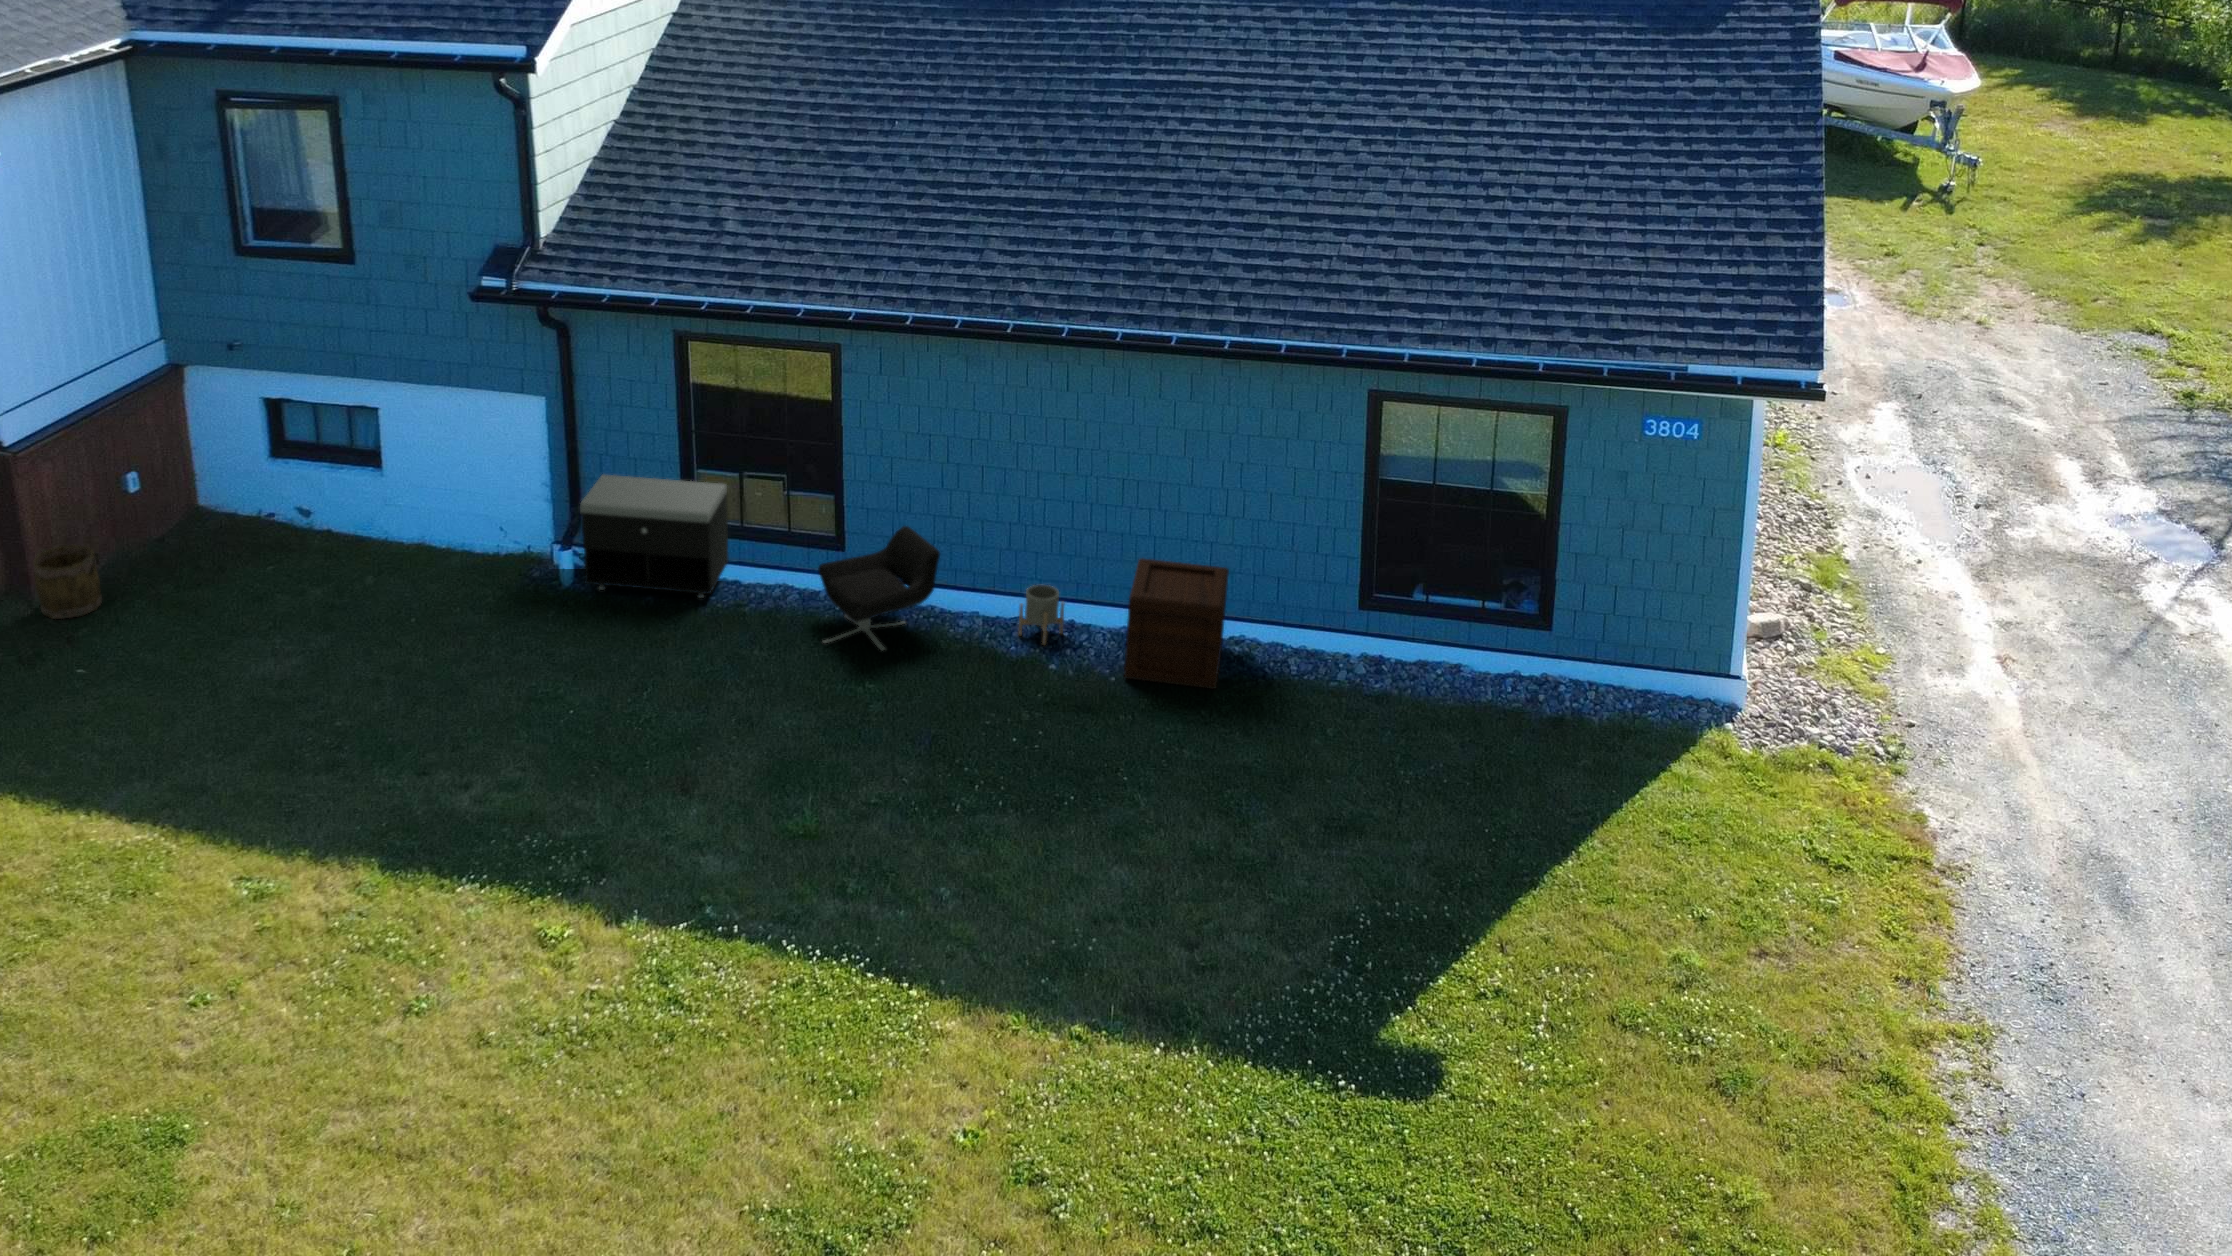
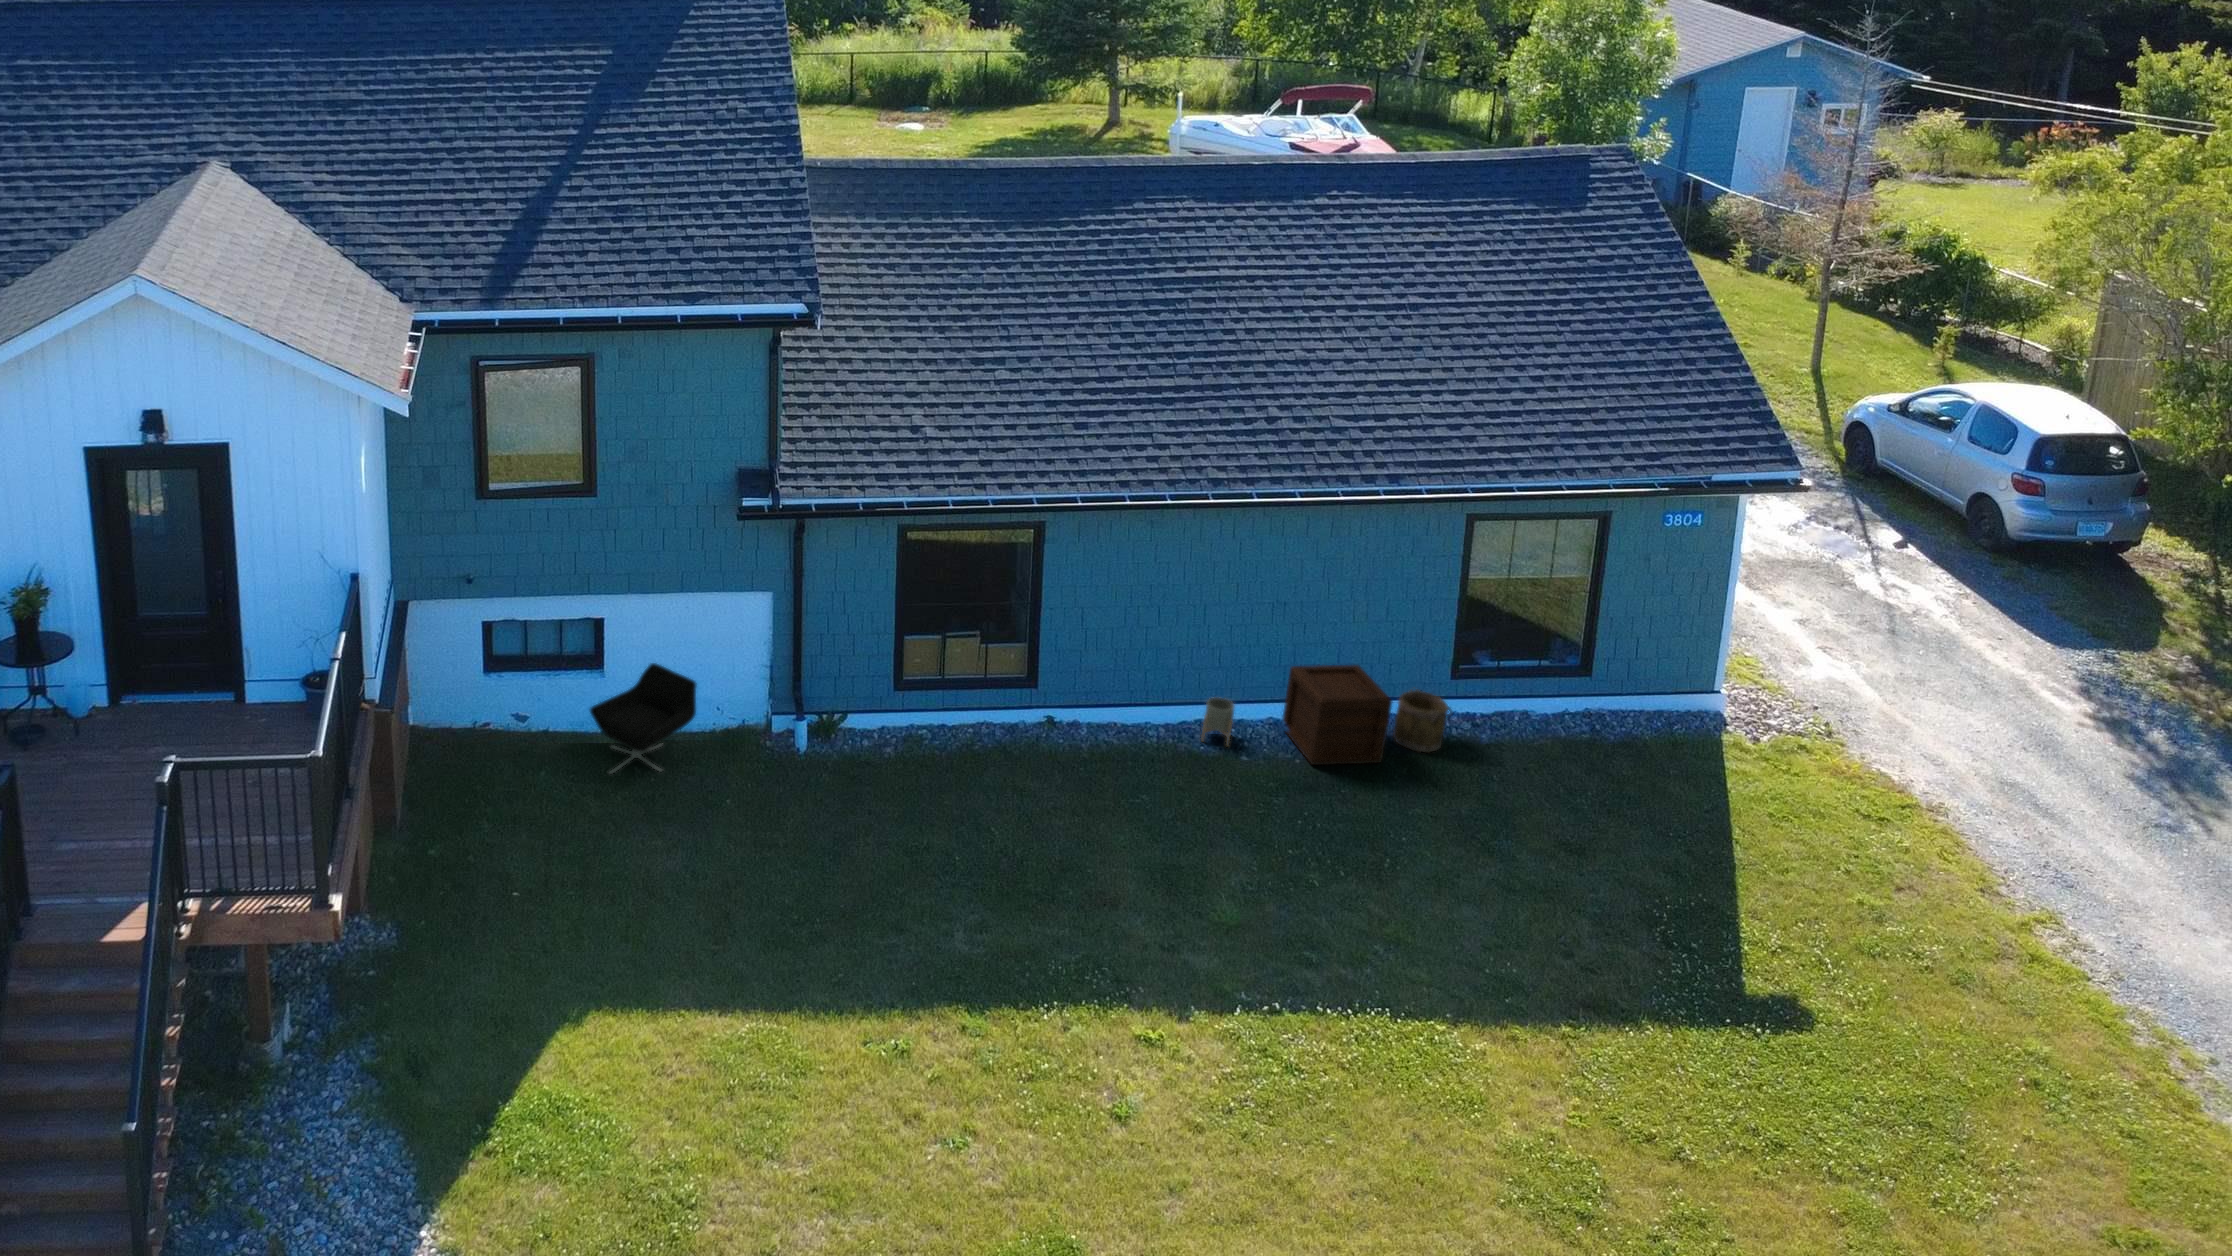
storage bench: present [580,475,728,598] -> none [828,648,957,754]
lounge chair: present [818,526,940,650] -> present [590,663,697,773]
bucket: present [33,544,102,619] -> present [1393,689,1453,752]

